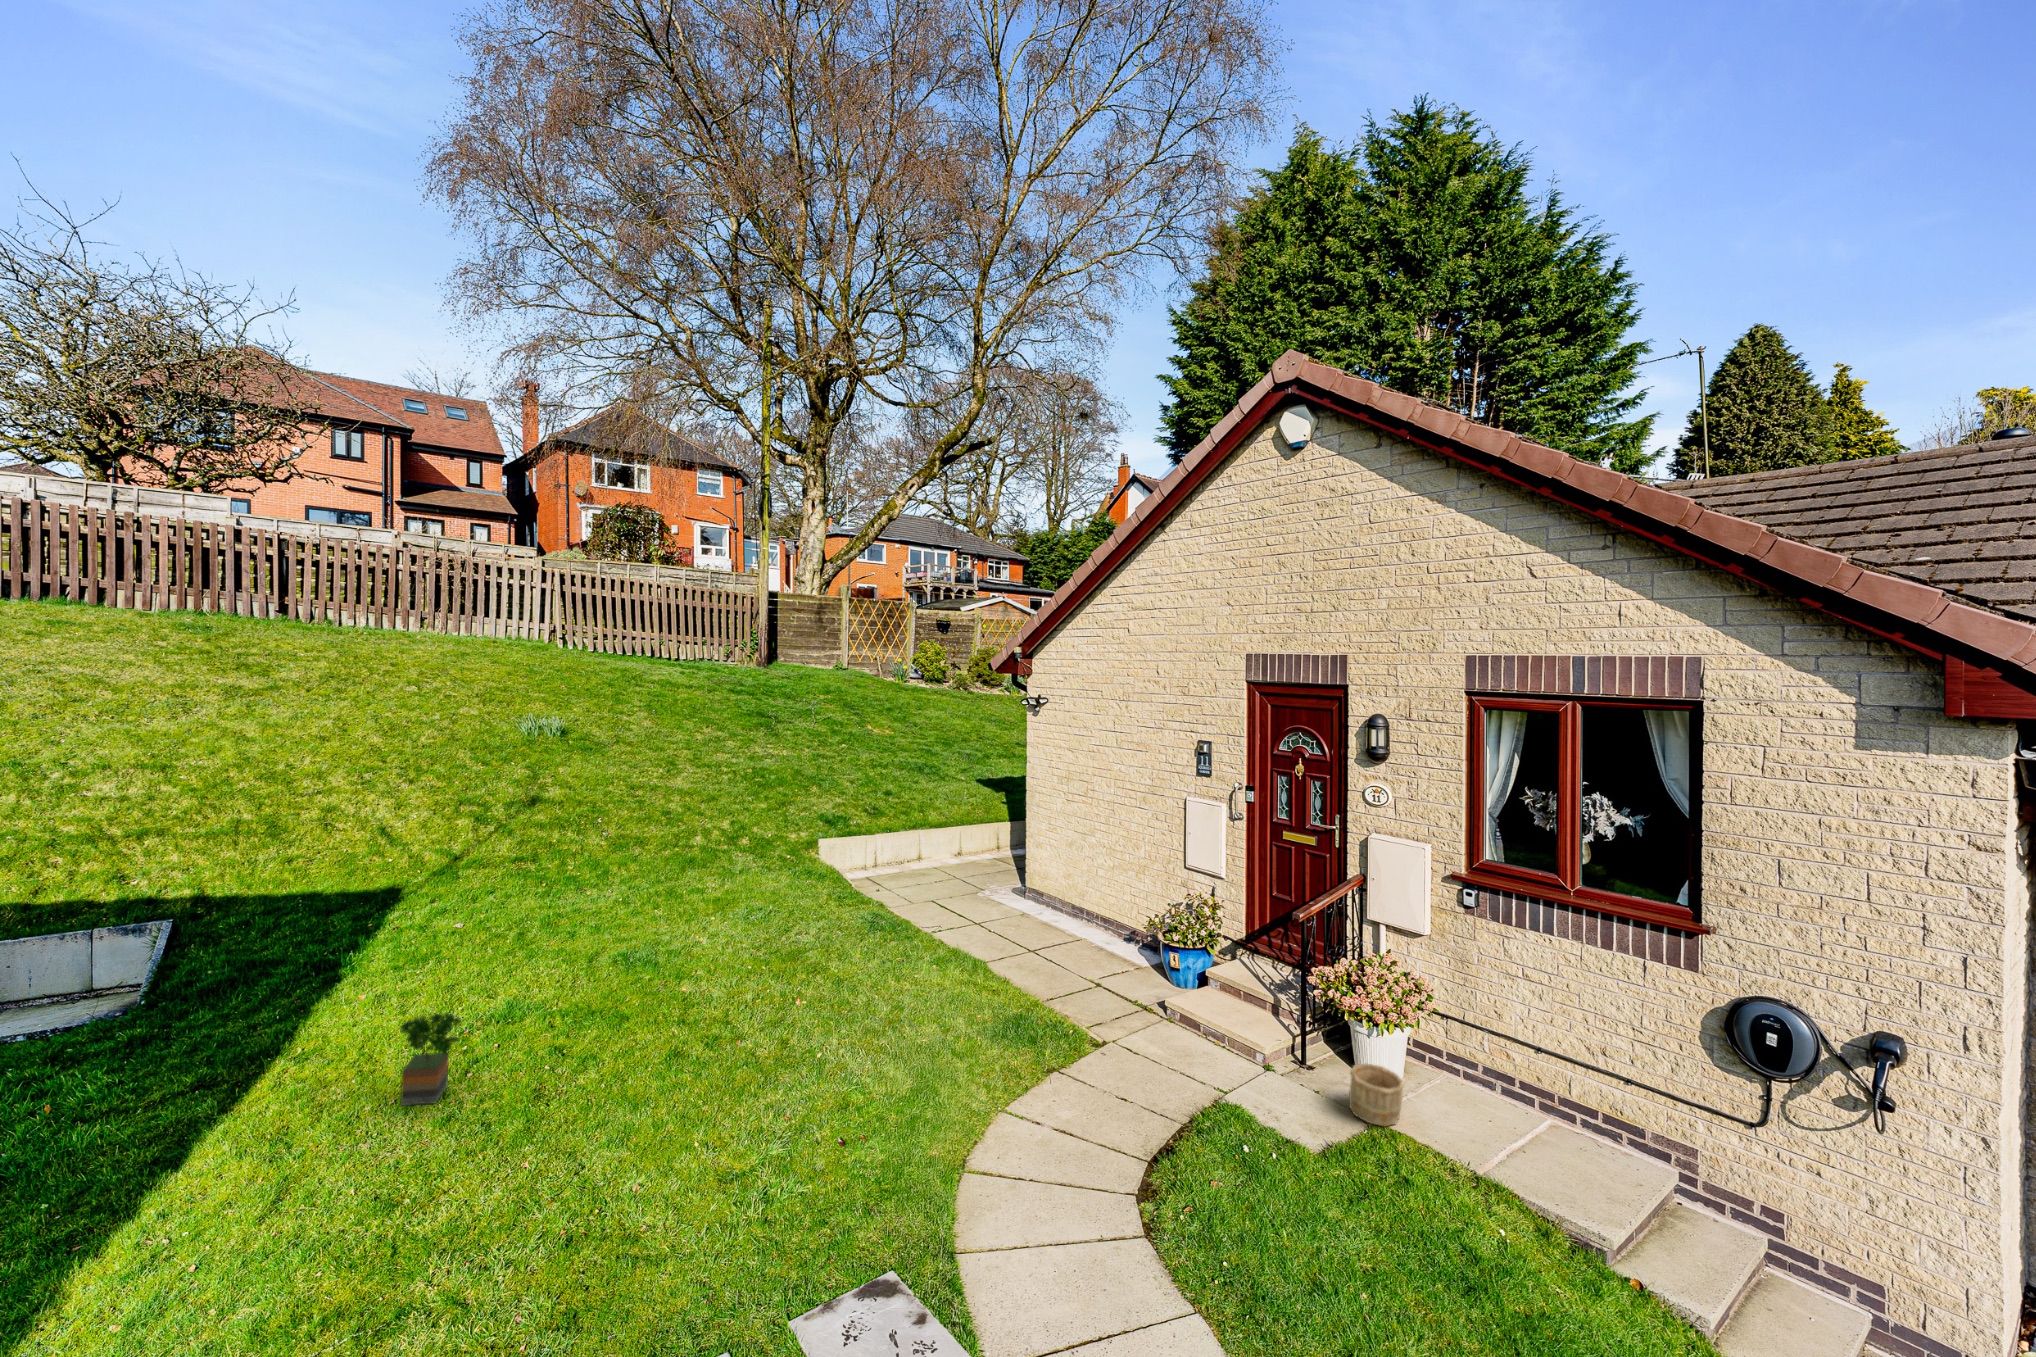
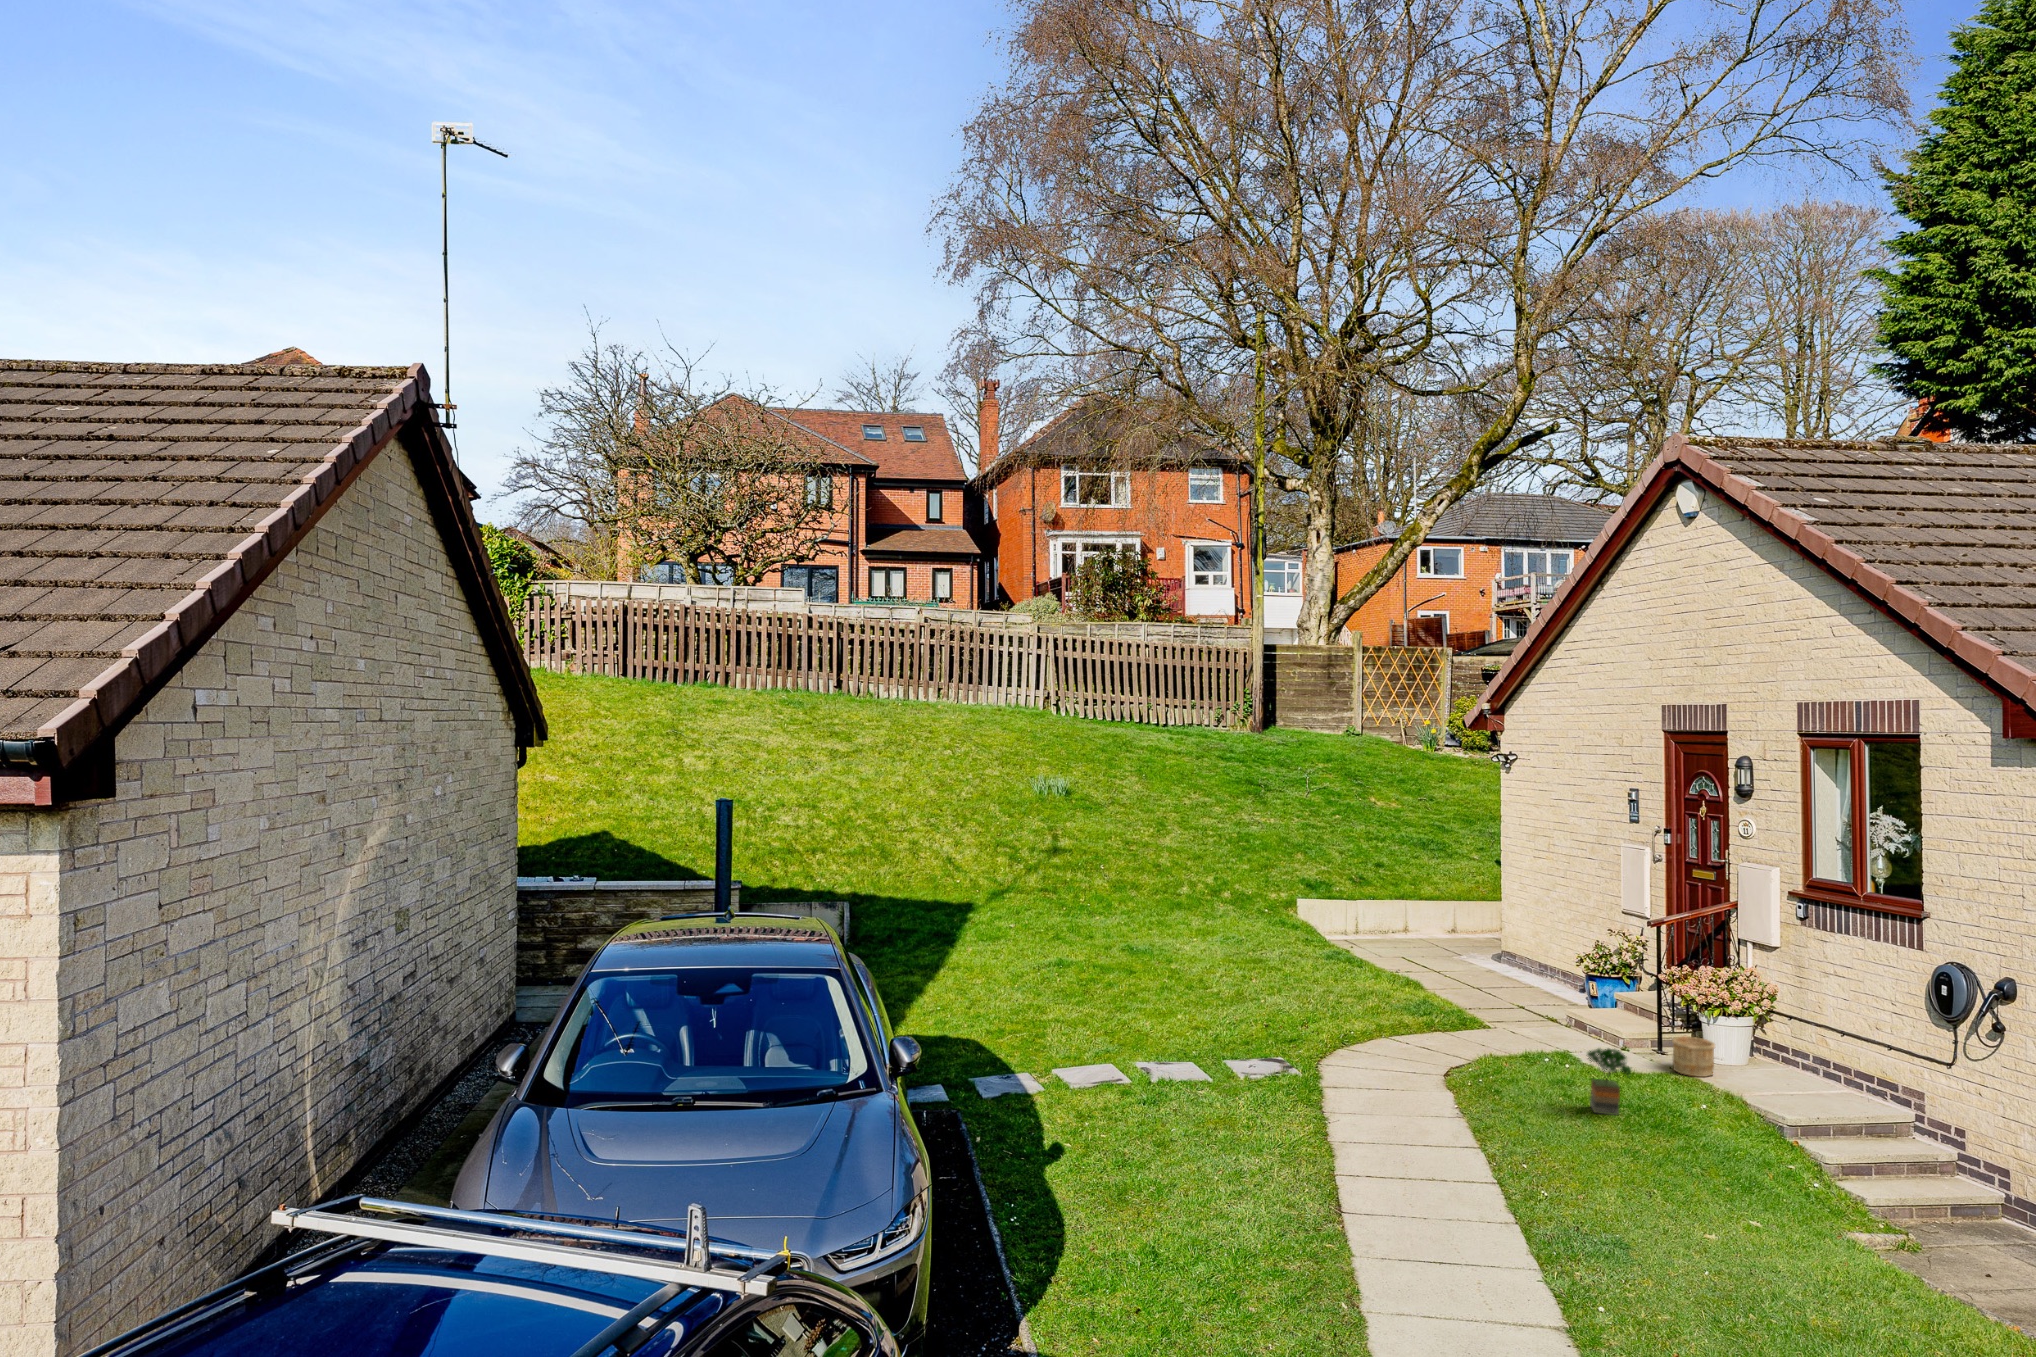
potted tree: present [399,1013,461,1106] -> present [1587,1048,1631,1115]

